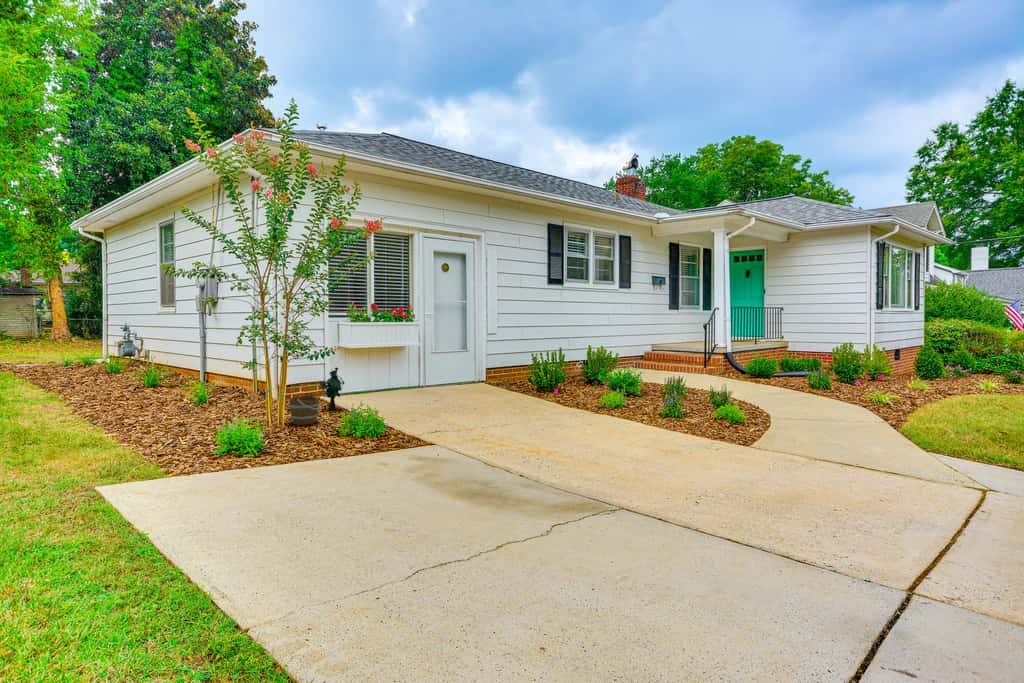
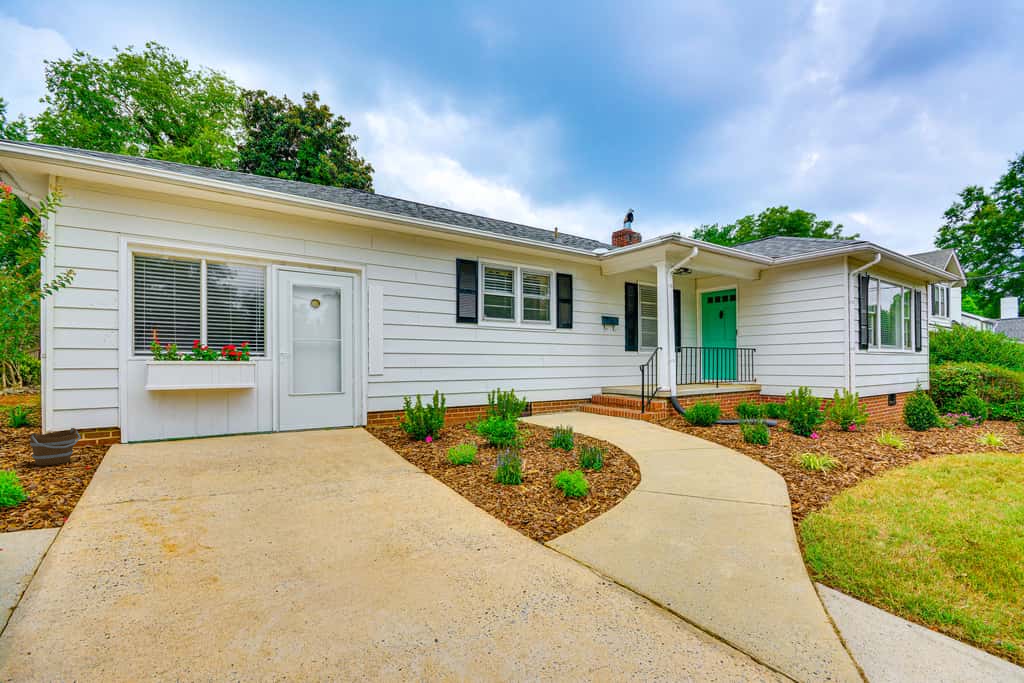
decorative plant: present [320,367,345,410] -> none [121,400,157,447]

